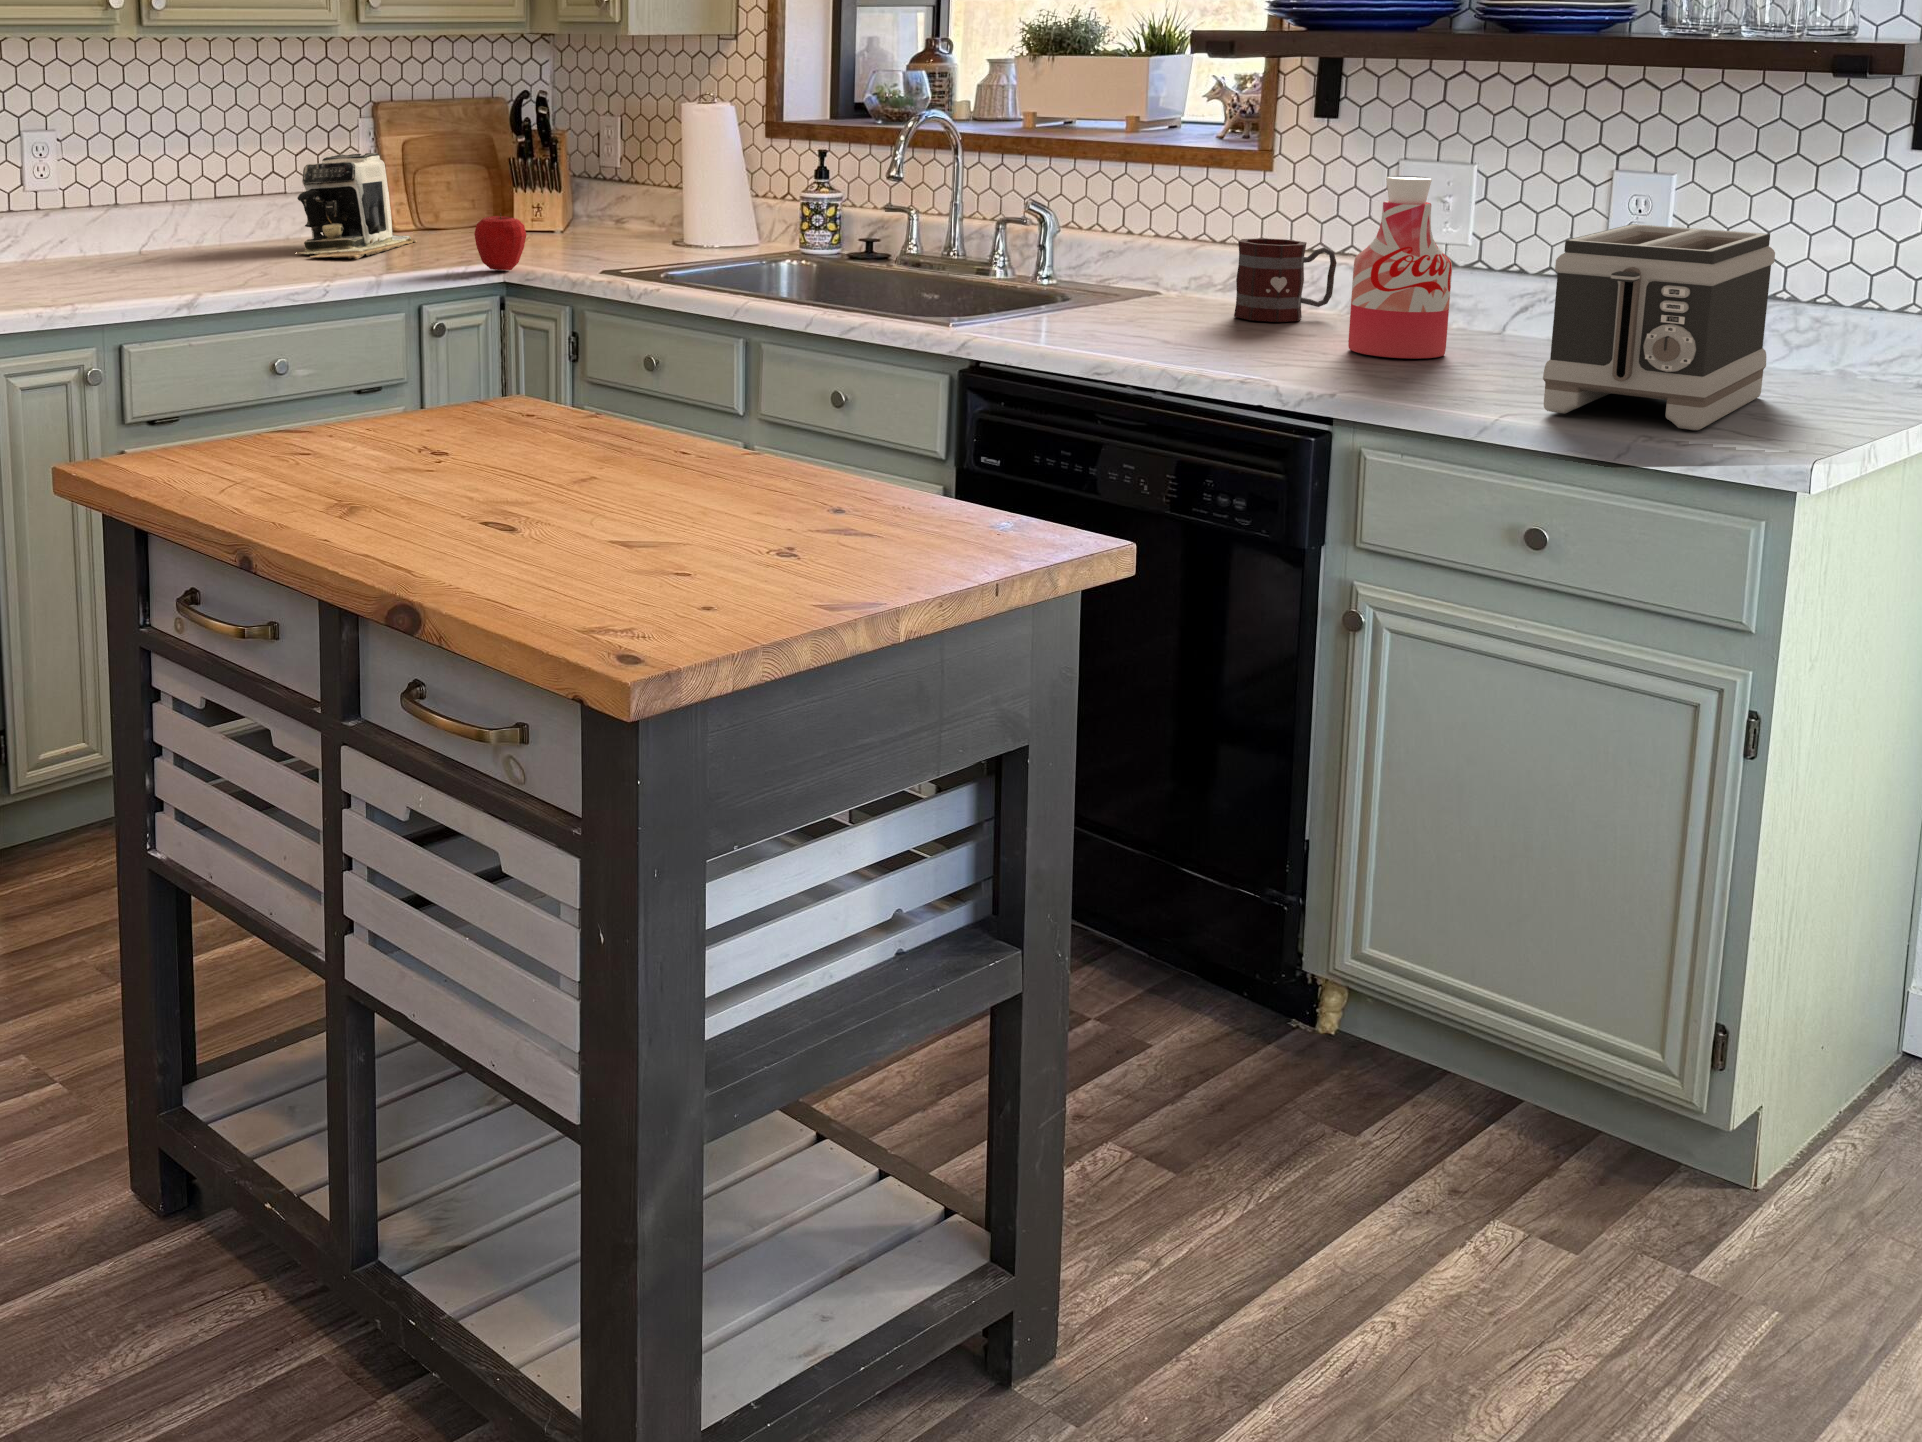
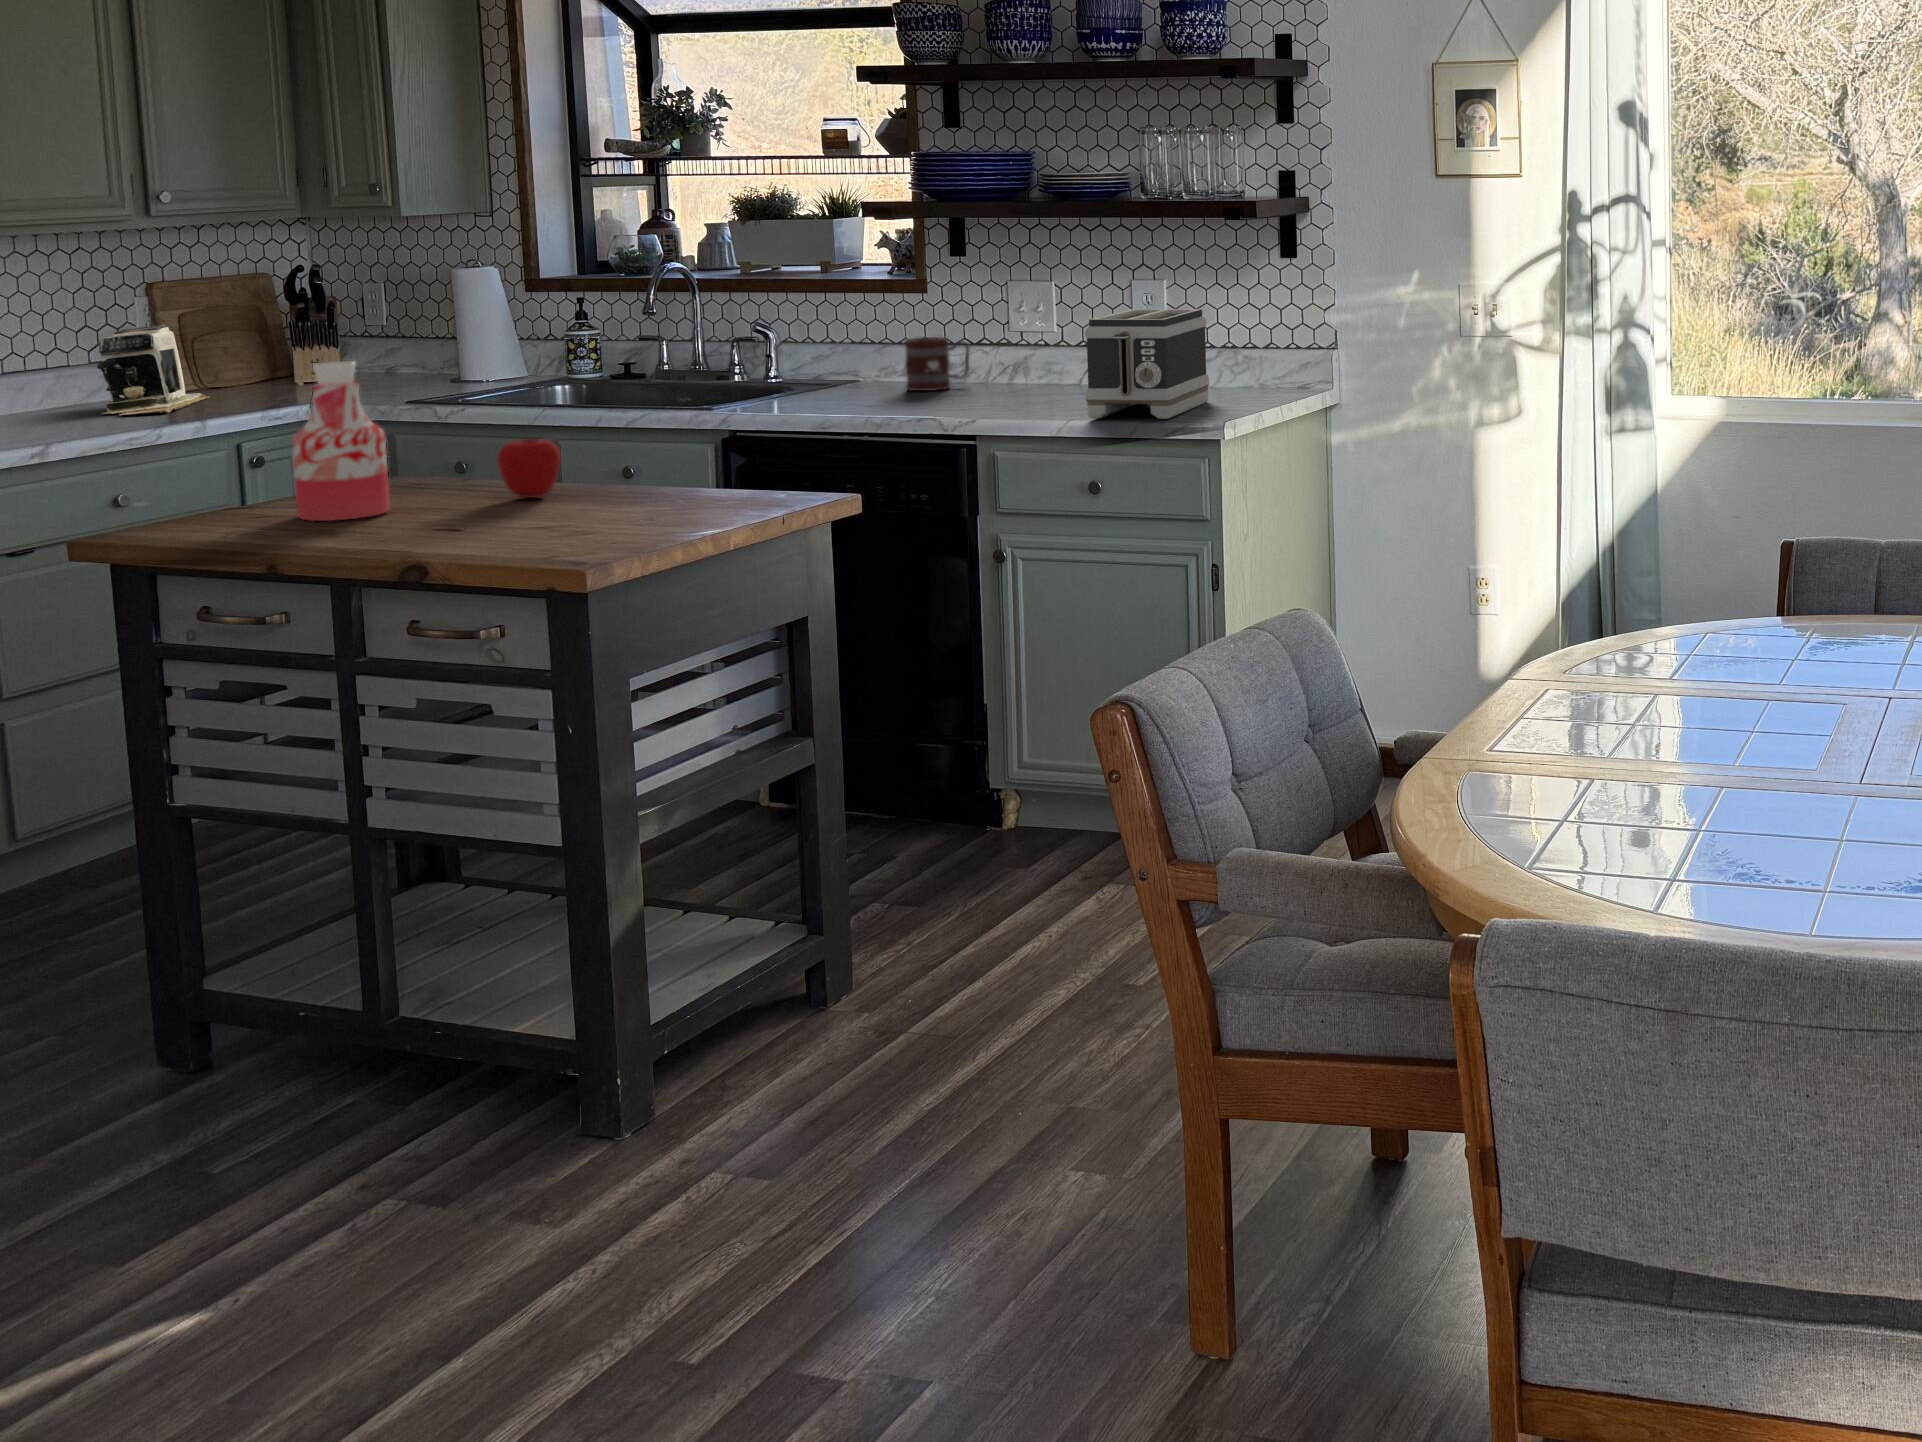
bottle: present [1348,176,1452,359] -> present [293,361,390,521]
apple: present [474,213,526,270] -> present [497,438,561,498]

